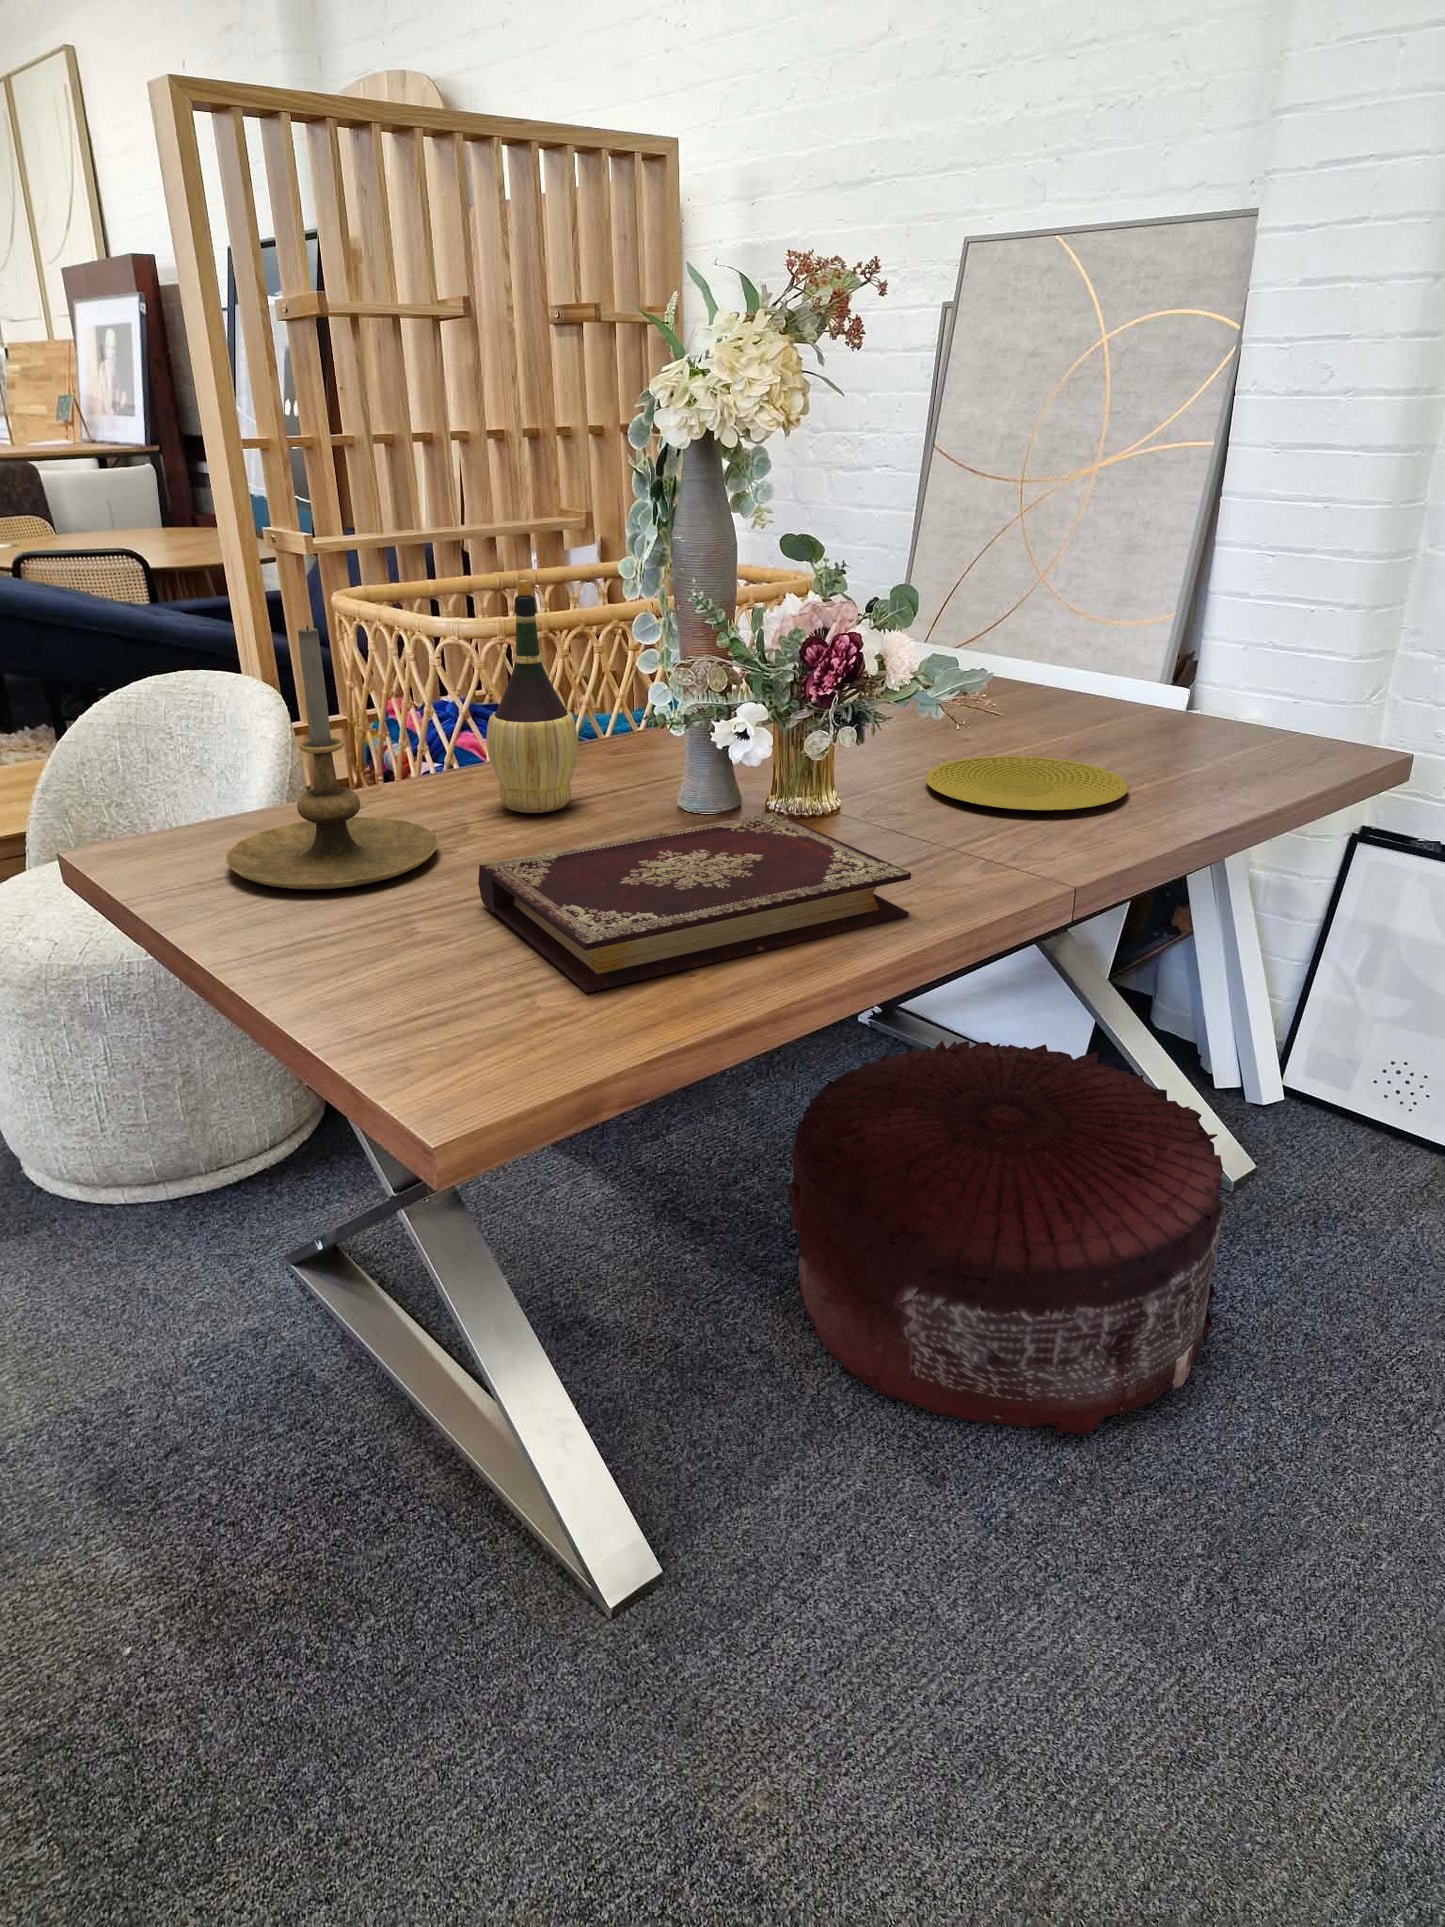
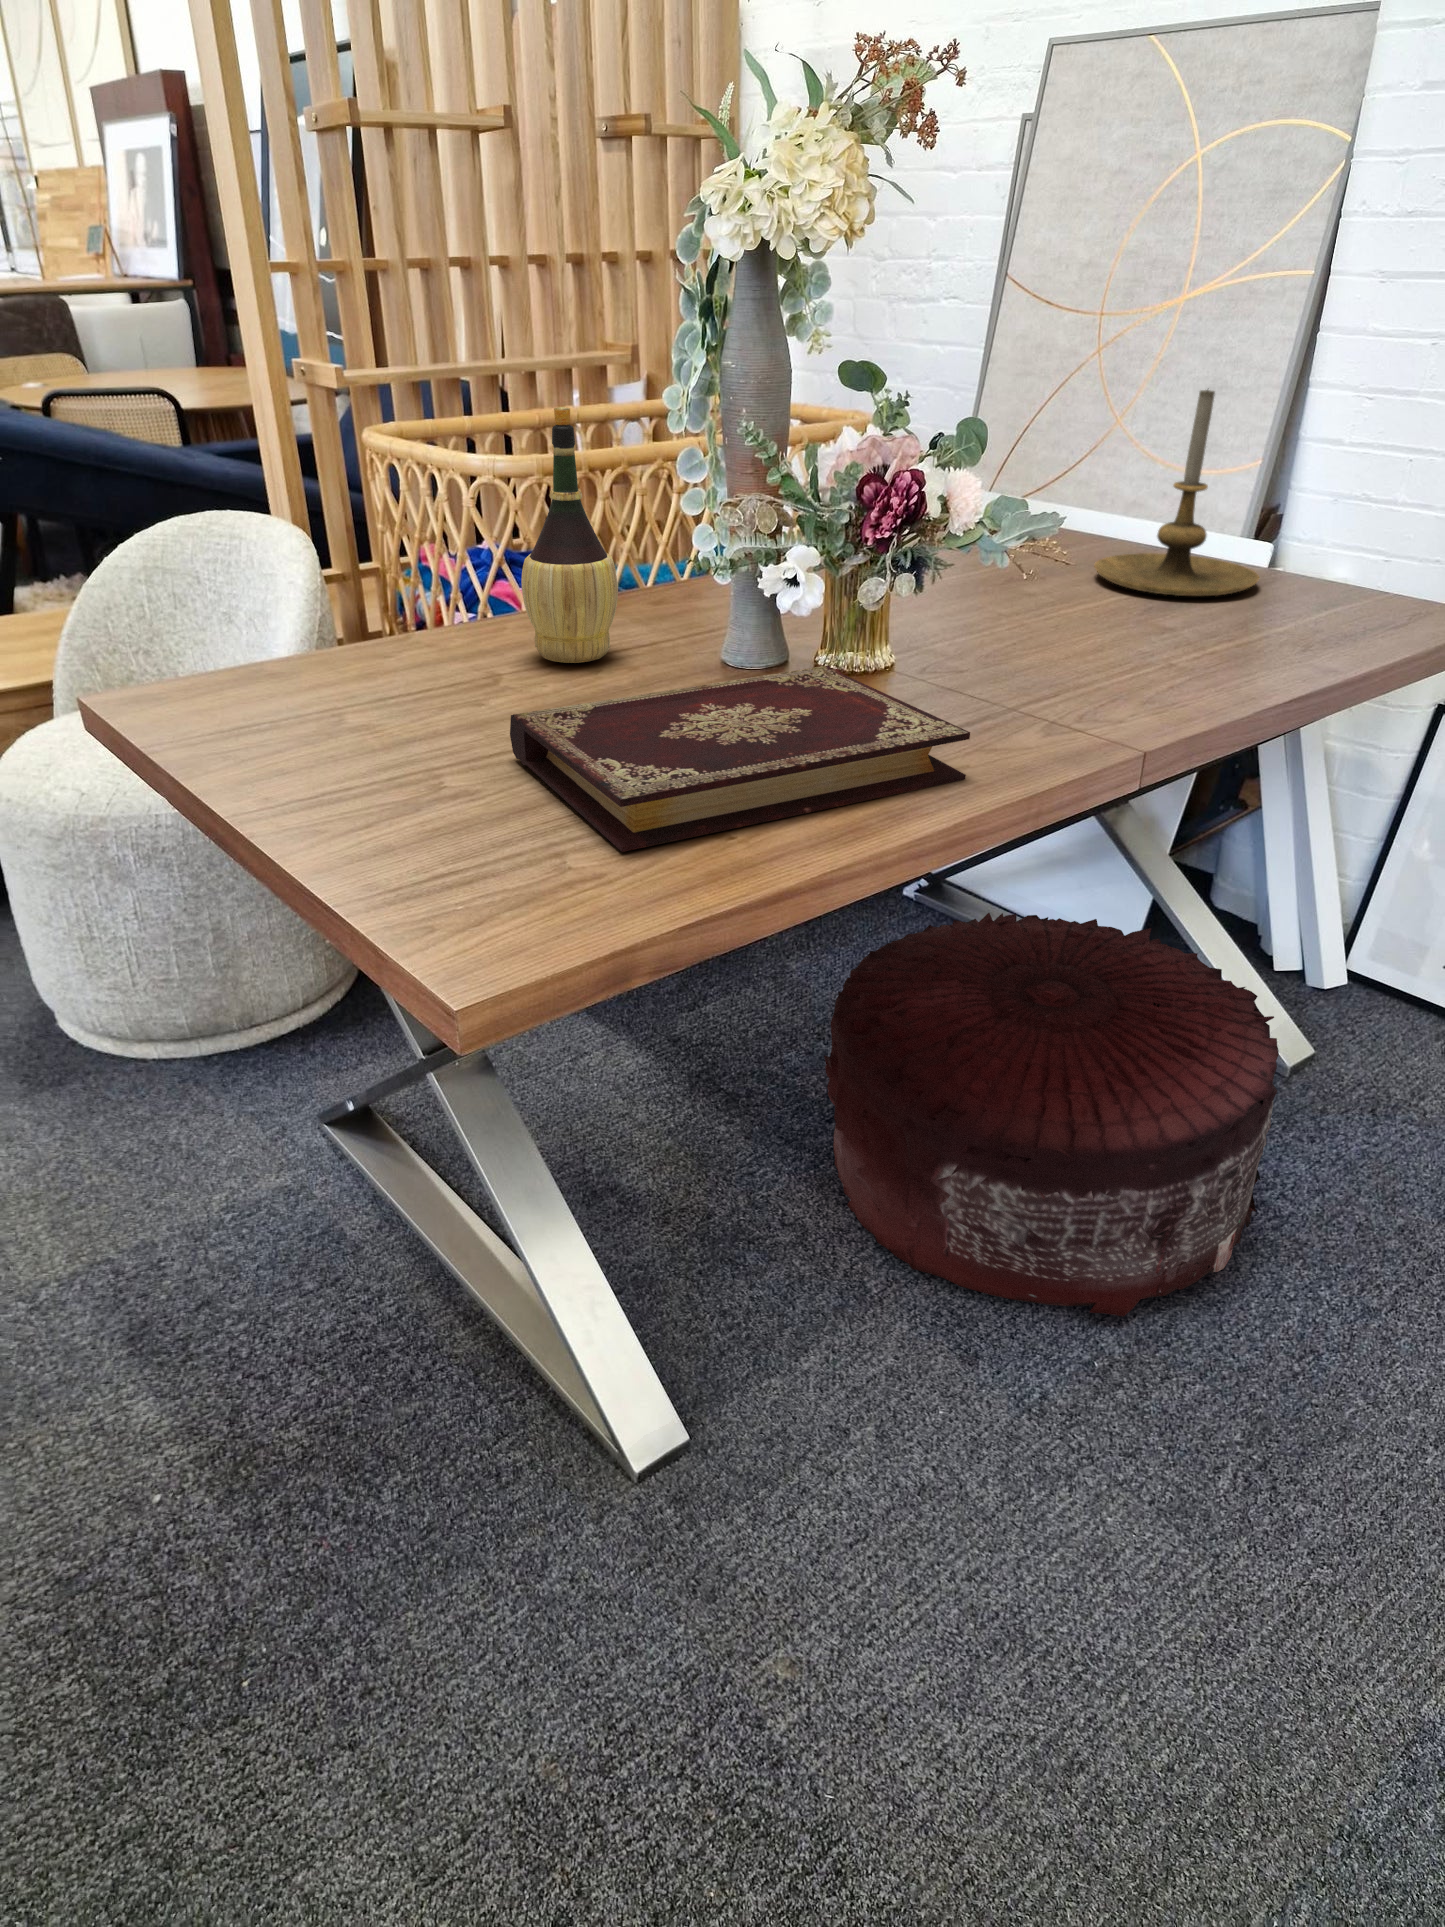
candle holder: present [226,626,439,889] -> present [1094,390,1259,596]
plate: present [925,756,1128,810] -> none [984,613,1201,670]

